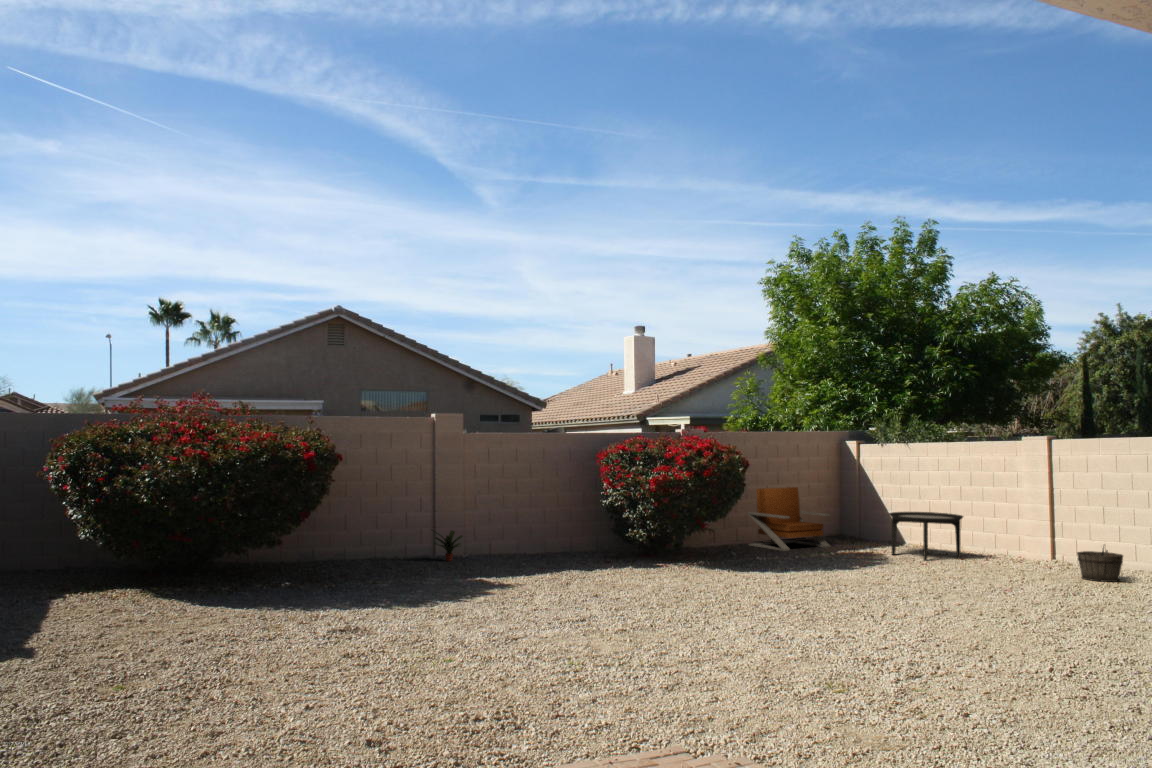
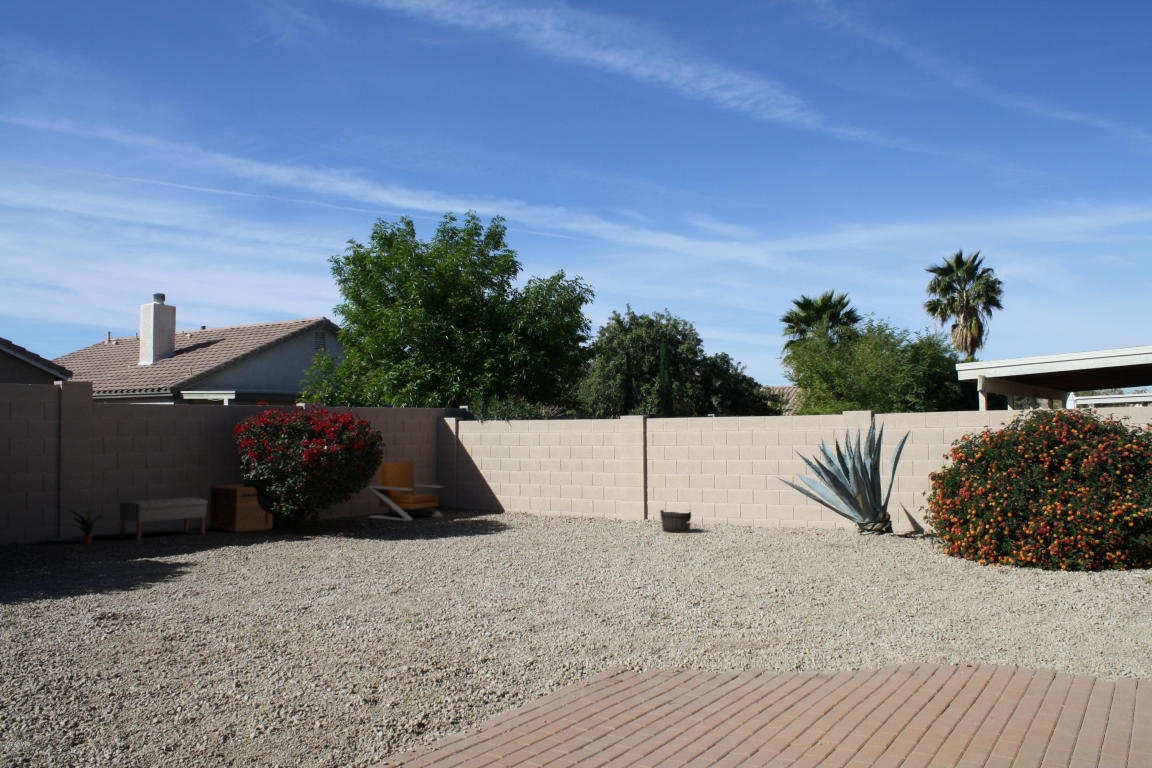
wooden crate: none [576,508,632,556] -> present [209,484,273,532]
round table: present [889,512,963,561] -> none [501,482,564,524]
bench: none [483,520,565,561] -> present [120,497,207,540]

